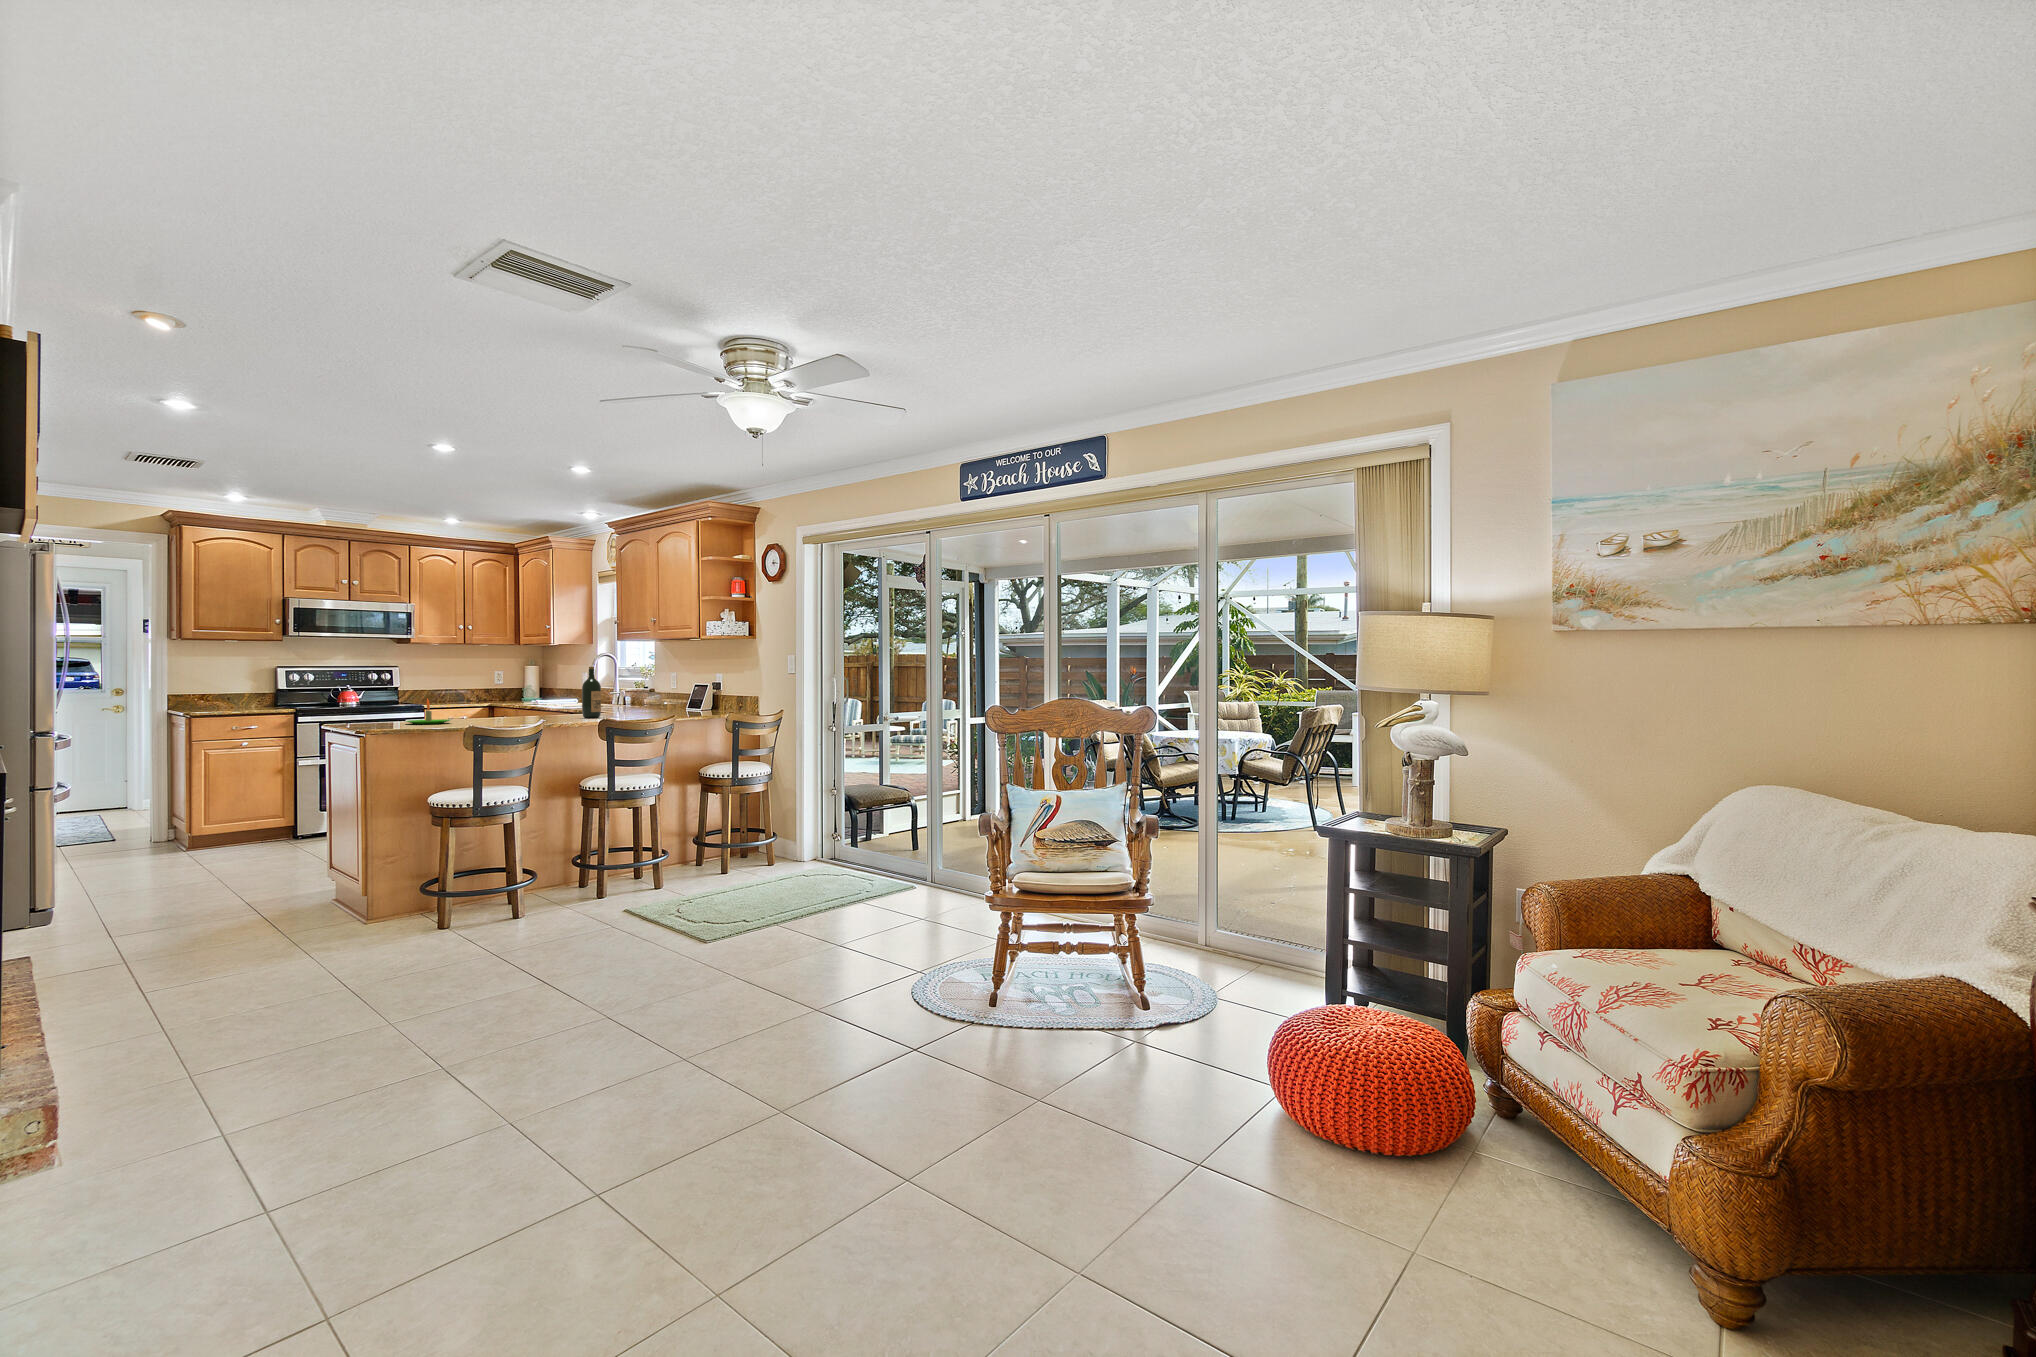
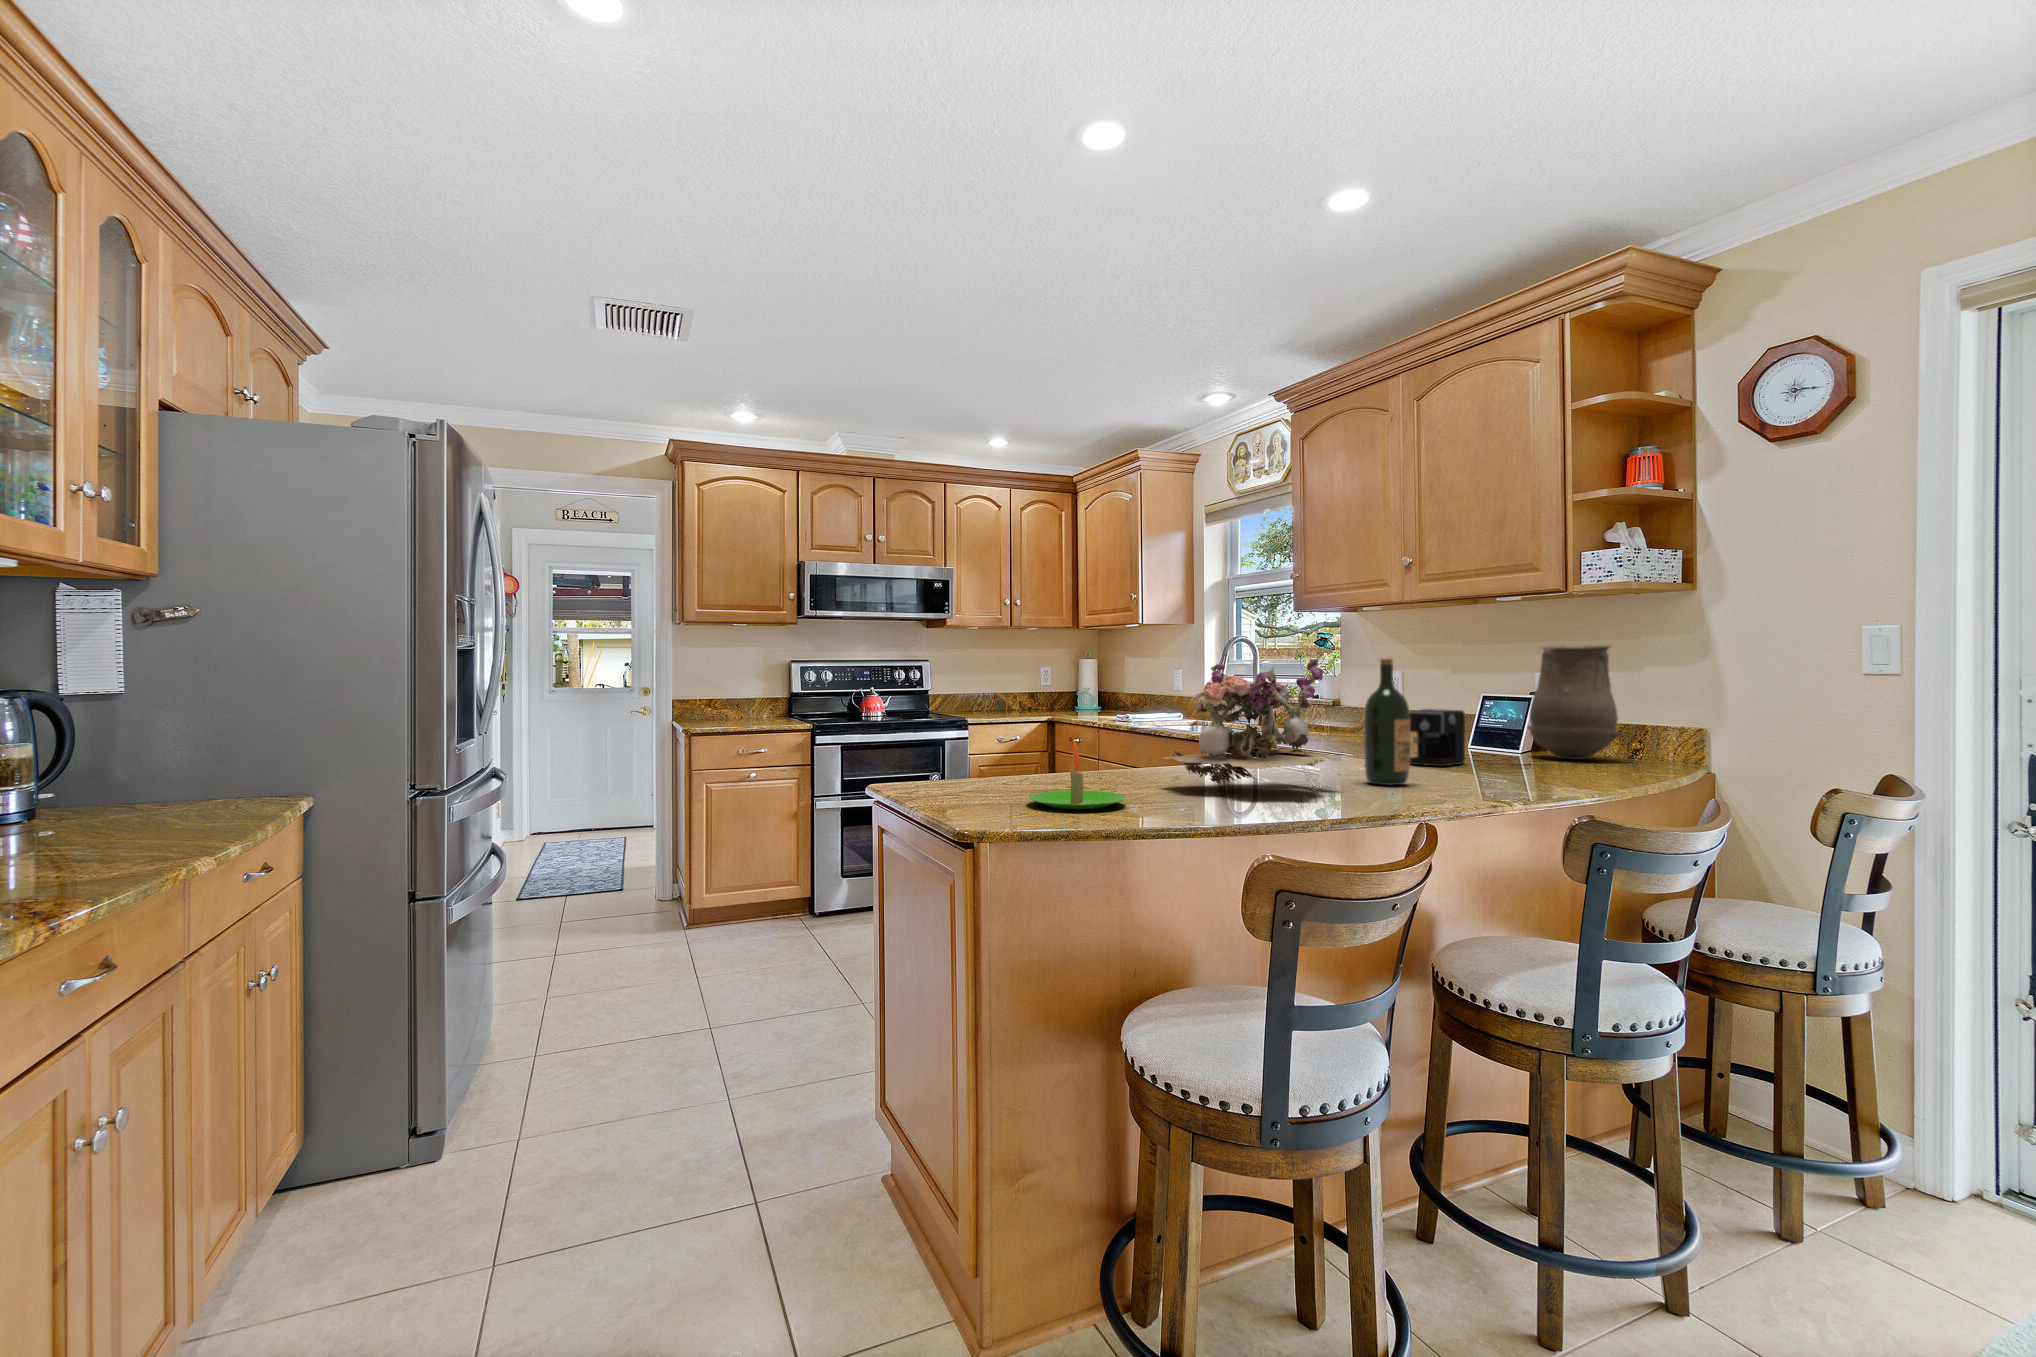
vase: none [702,661,736,712] -> present [1527,644,1623,760]
flower arrangement: none [481,665,562,720] -> present [1162,655,1341,788]
coffee maker: none [630,690,684,714] -> present [1409,709,1531,767]

